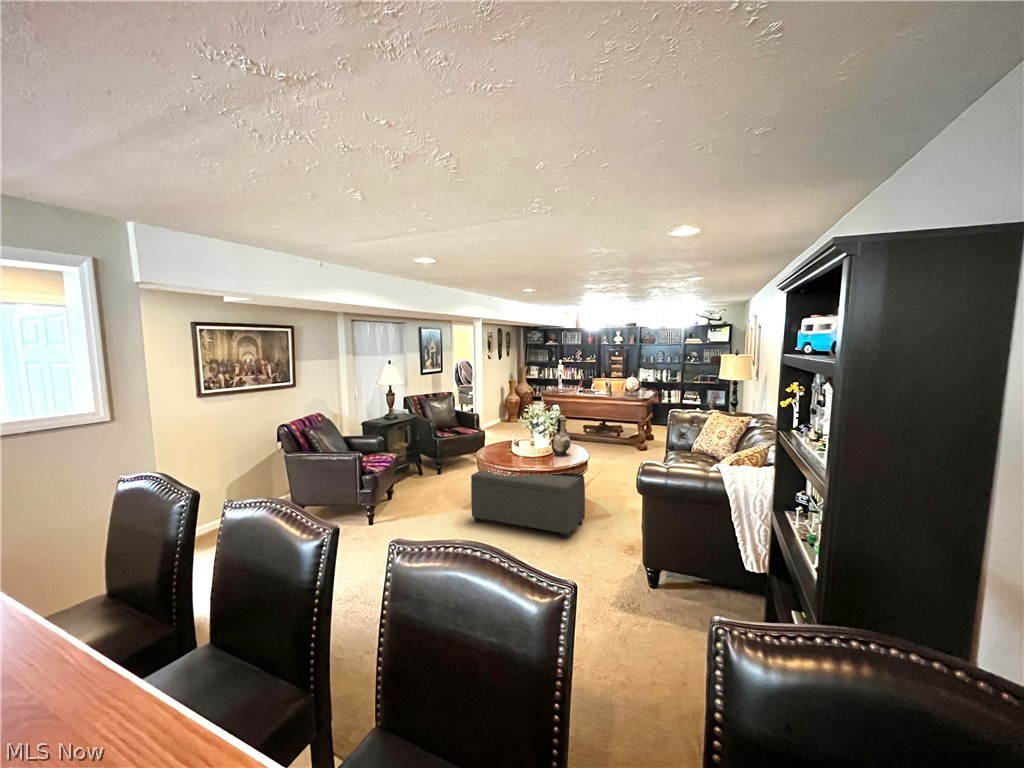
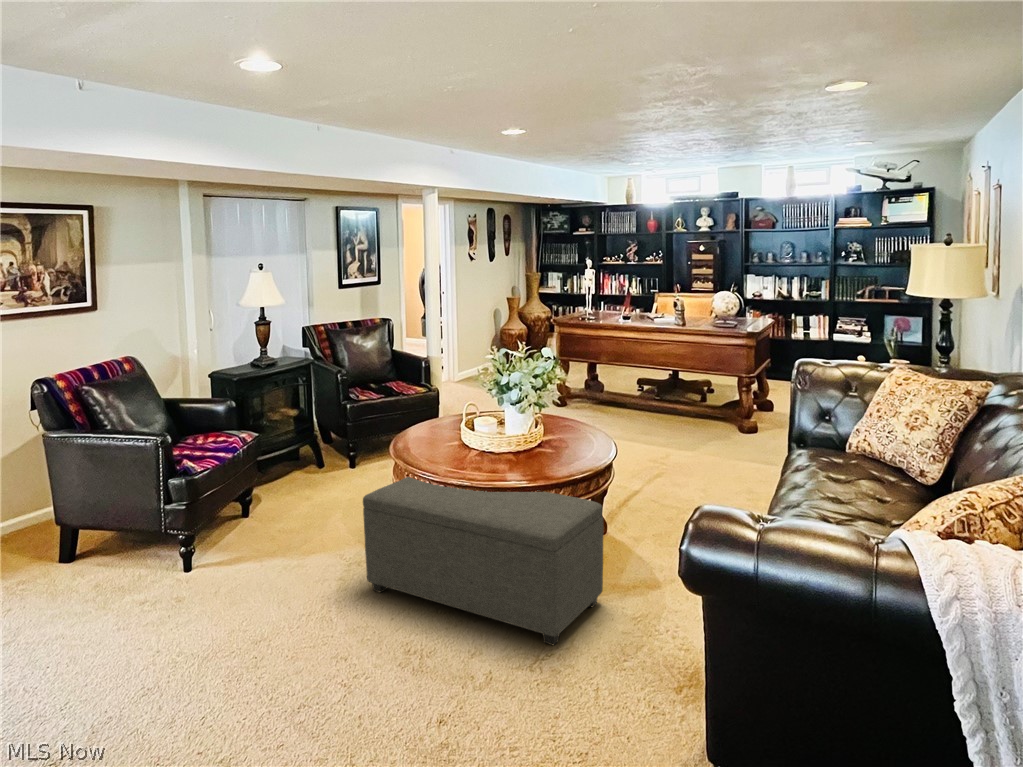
decorative vase: present [551,417,570,455] -> none [541,373,583,453]

